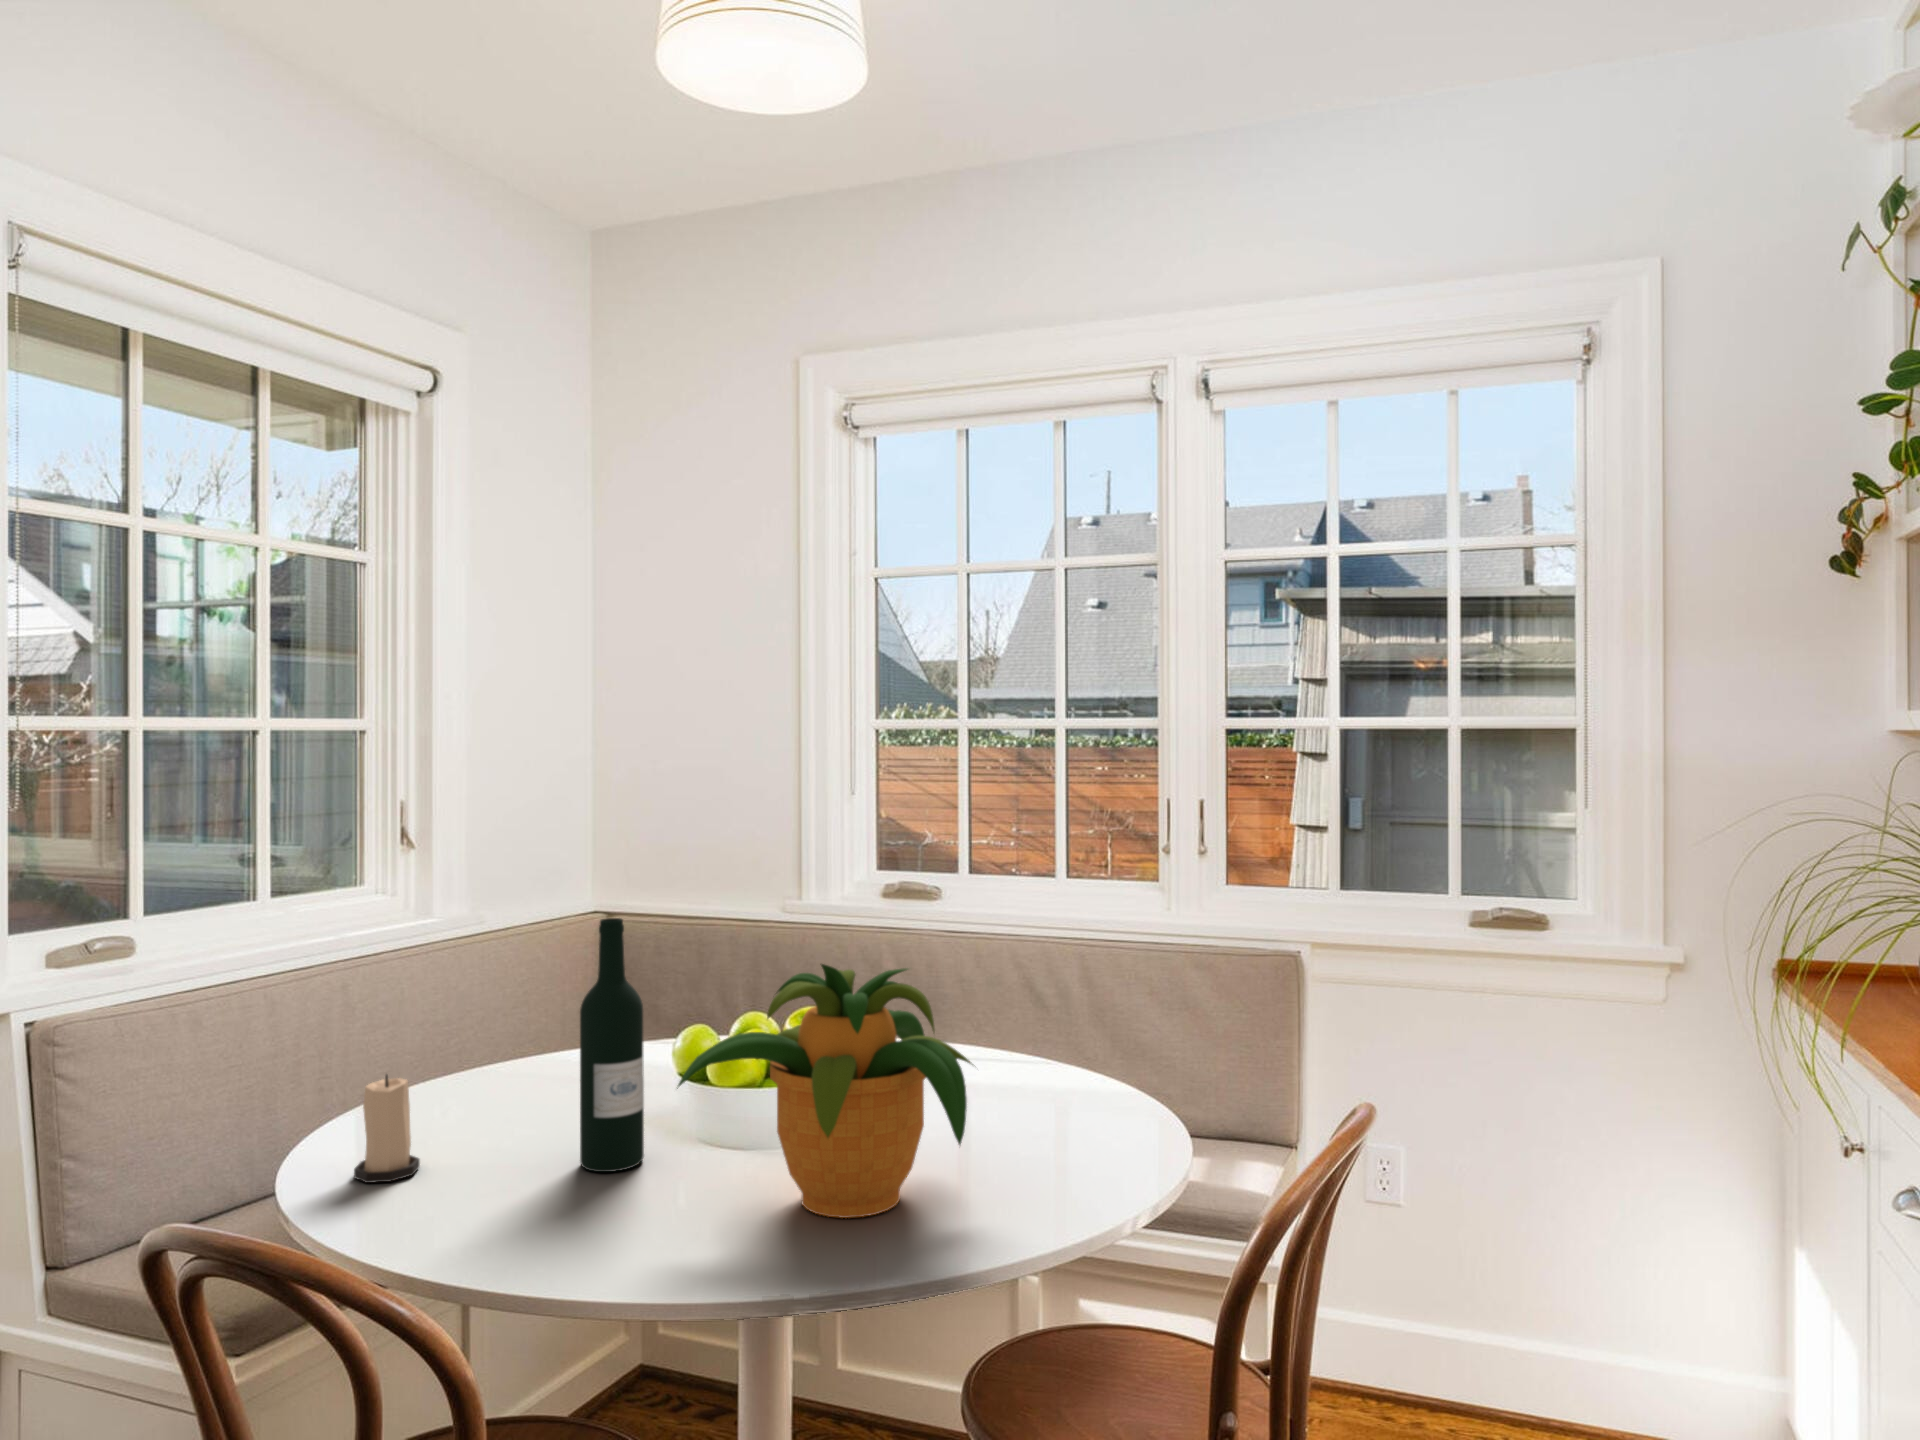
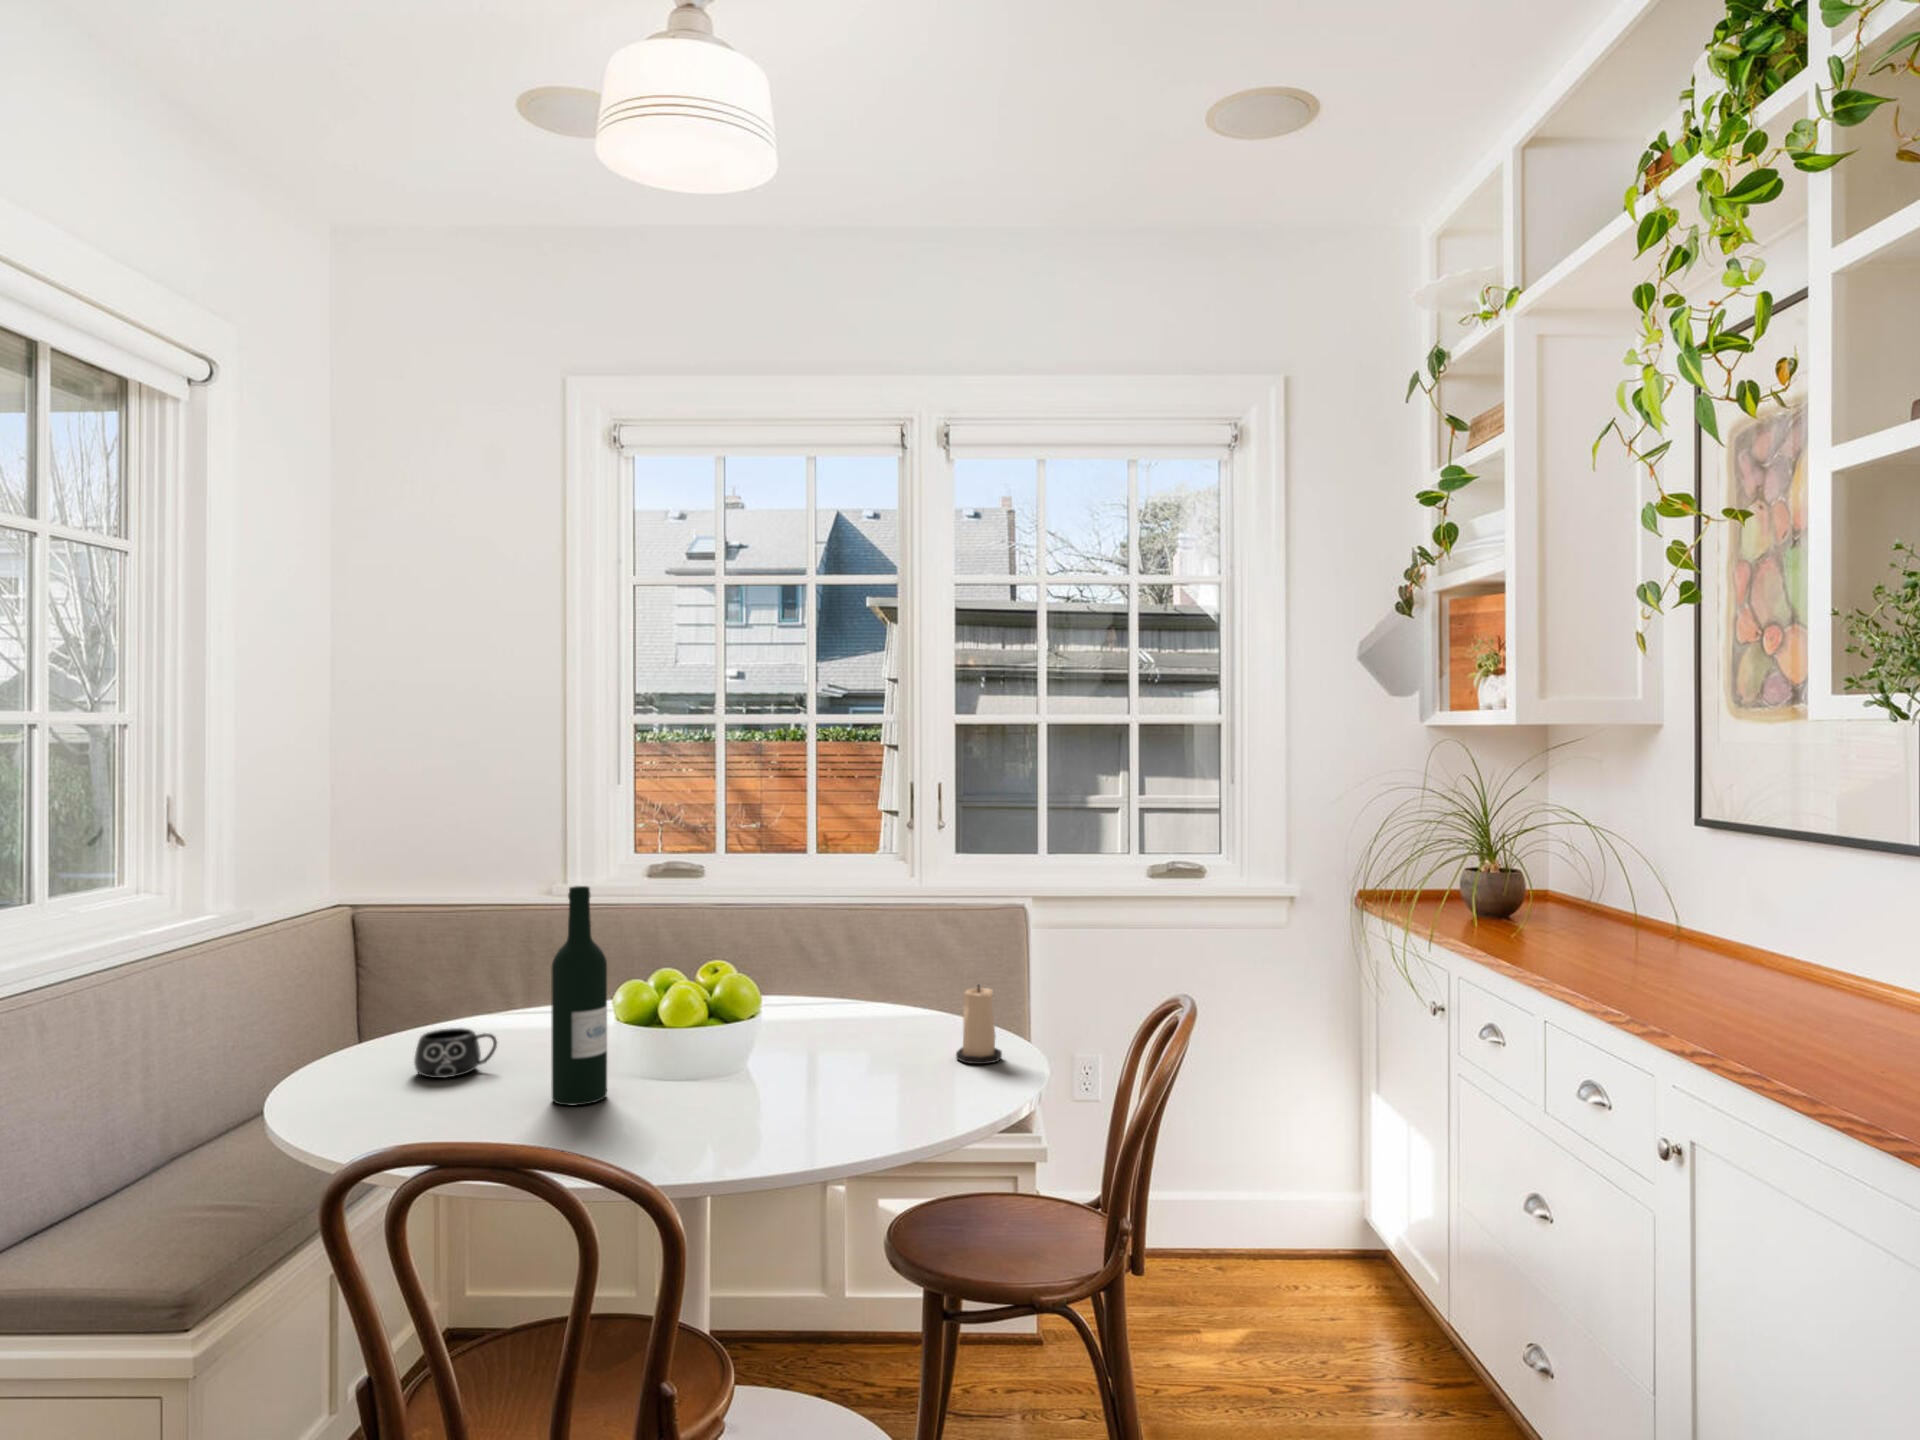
potted plant: present [677,964,971,1218] -> none [680,911,920,1114]
mug: none [485,1064,570,1120] -> present [414,1028,497,1078]
candle: present [354,1075,420,1183] -> present [956,985,1002,1064]

